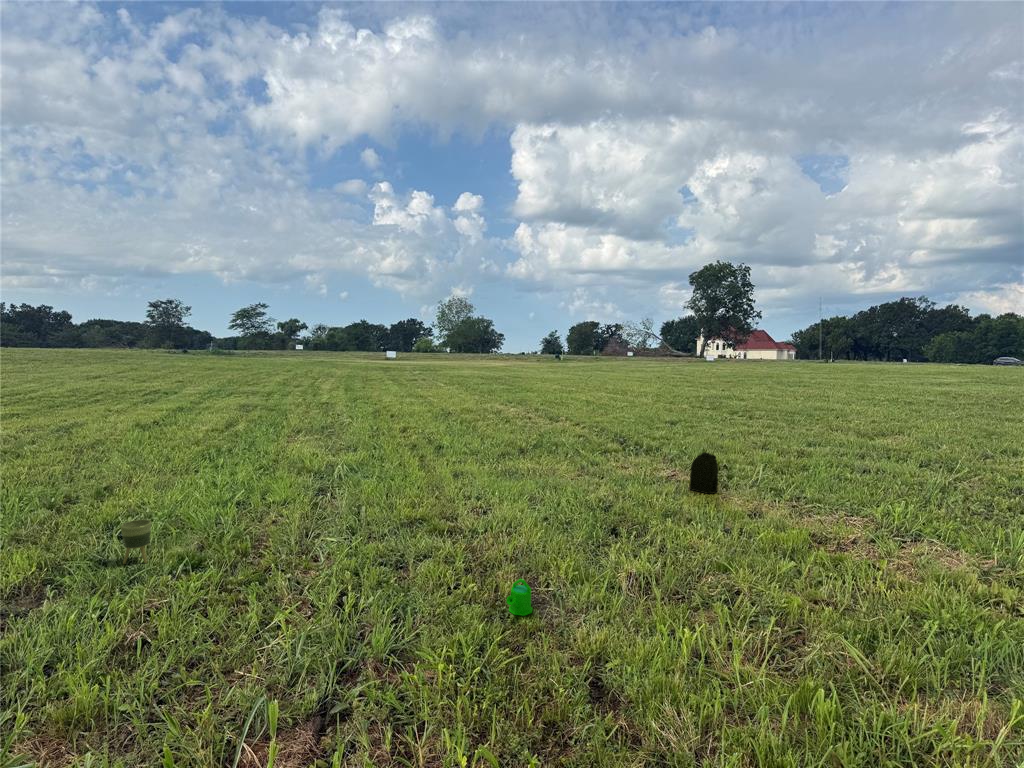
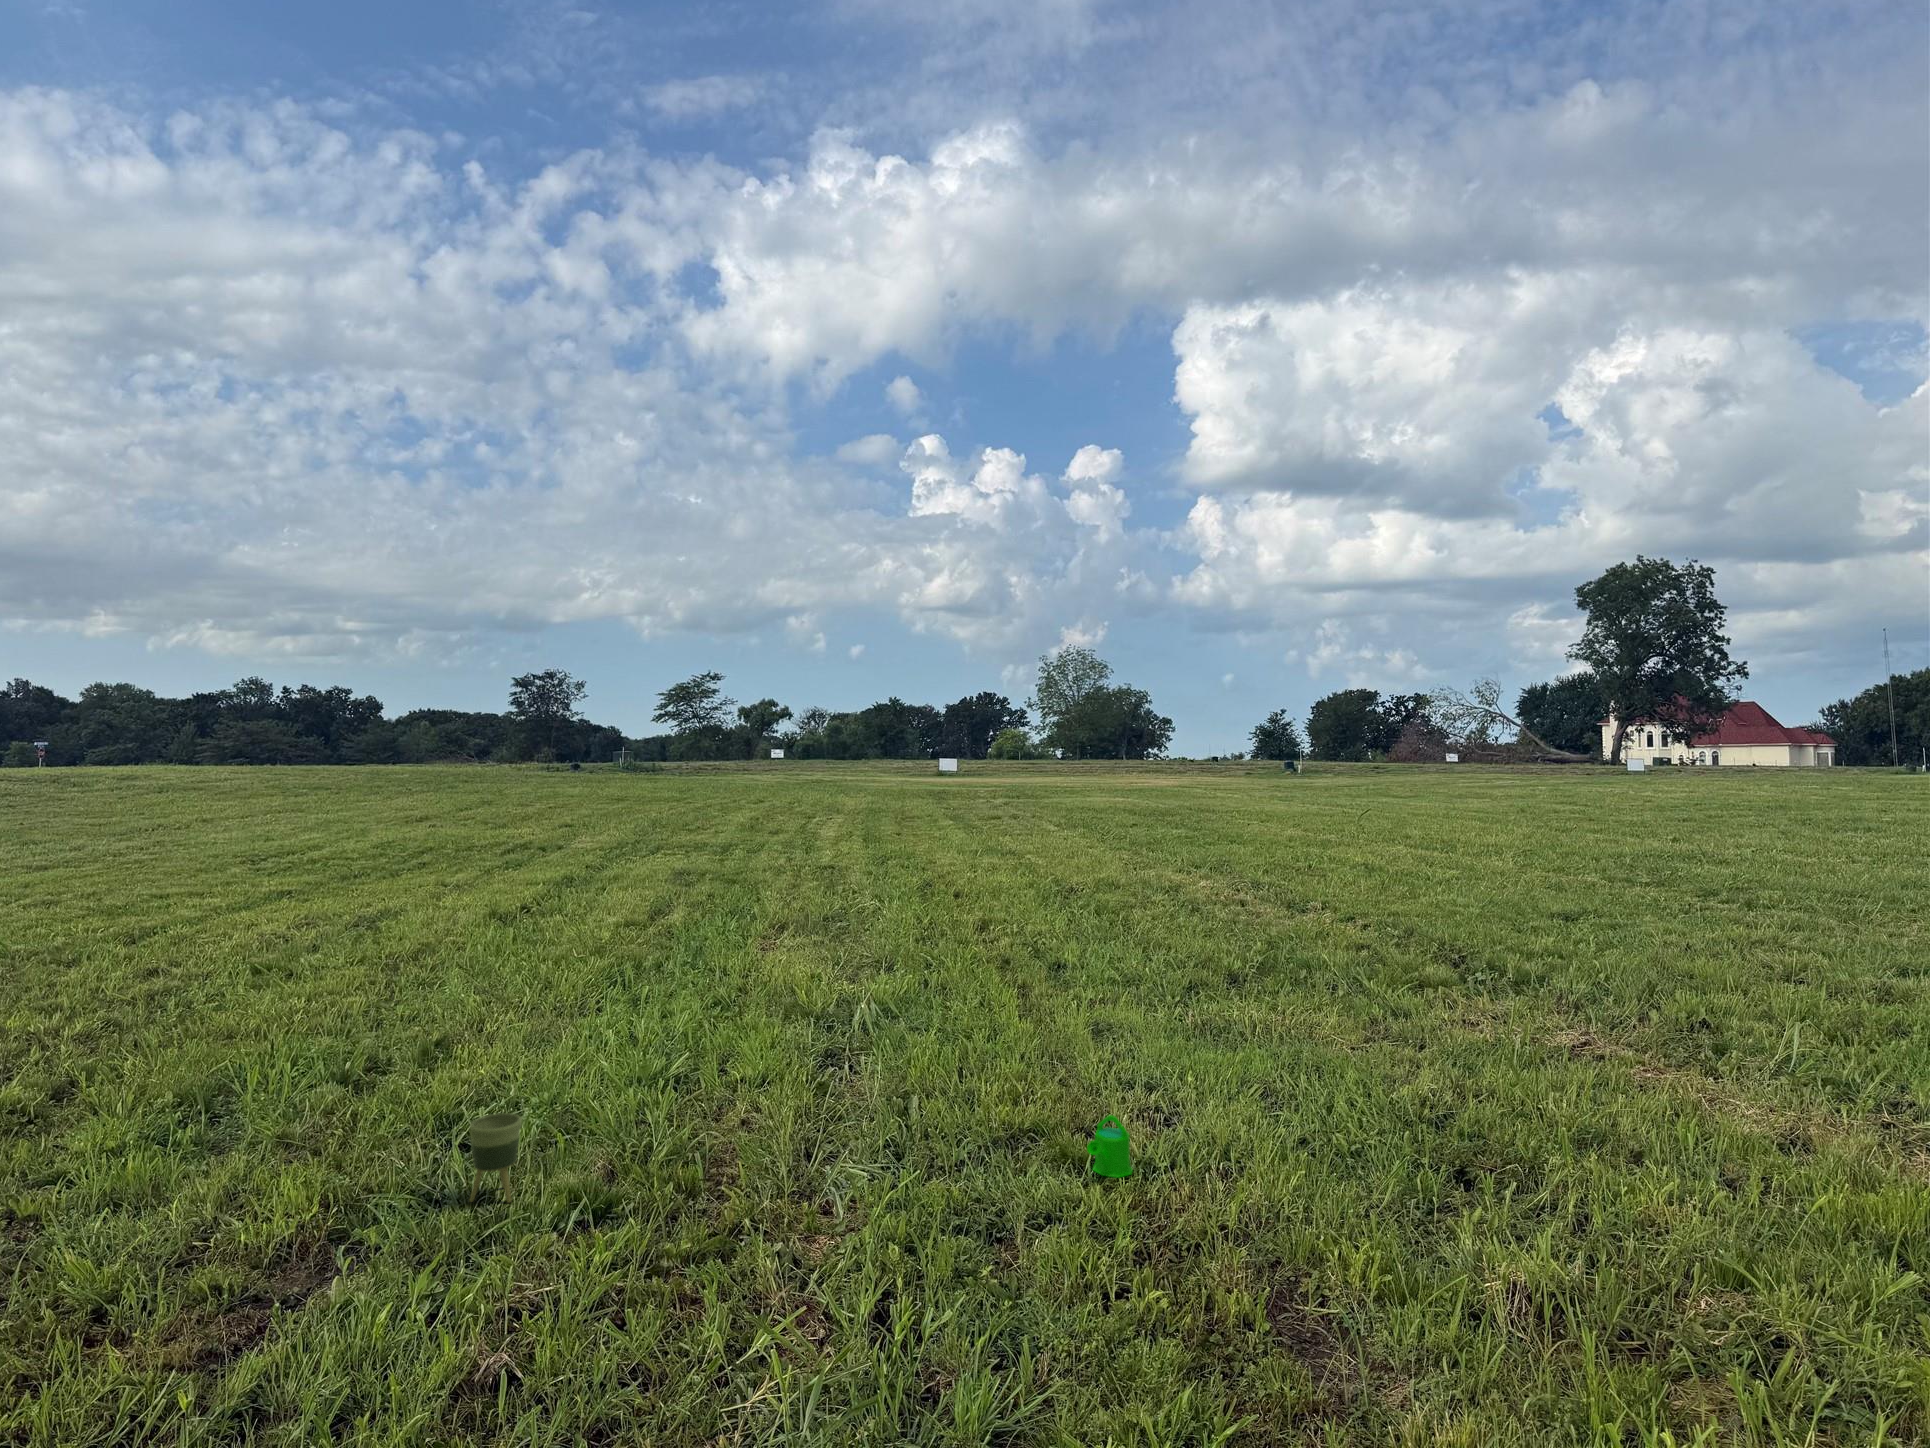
backpack: present [689,452,718,494] -> none [1610,993,1685,1091]
watering can: present [506,579,533,616] -> present [1087,1115,1133,1178]

